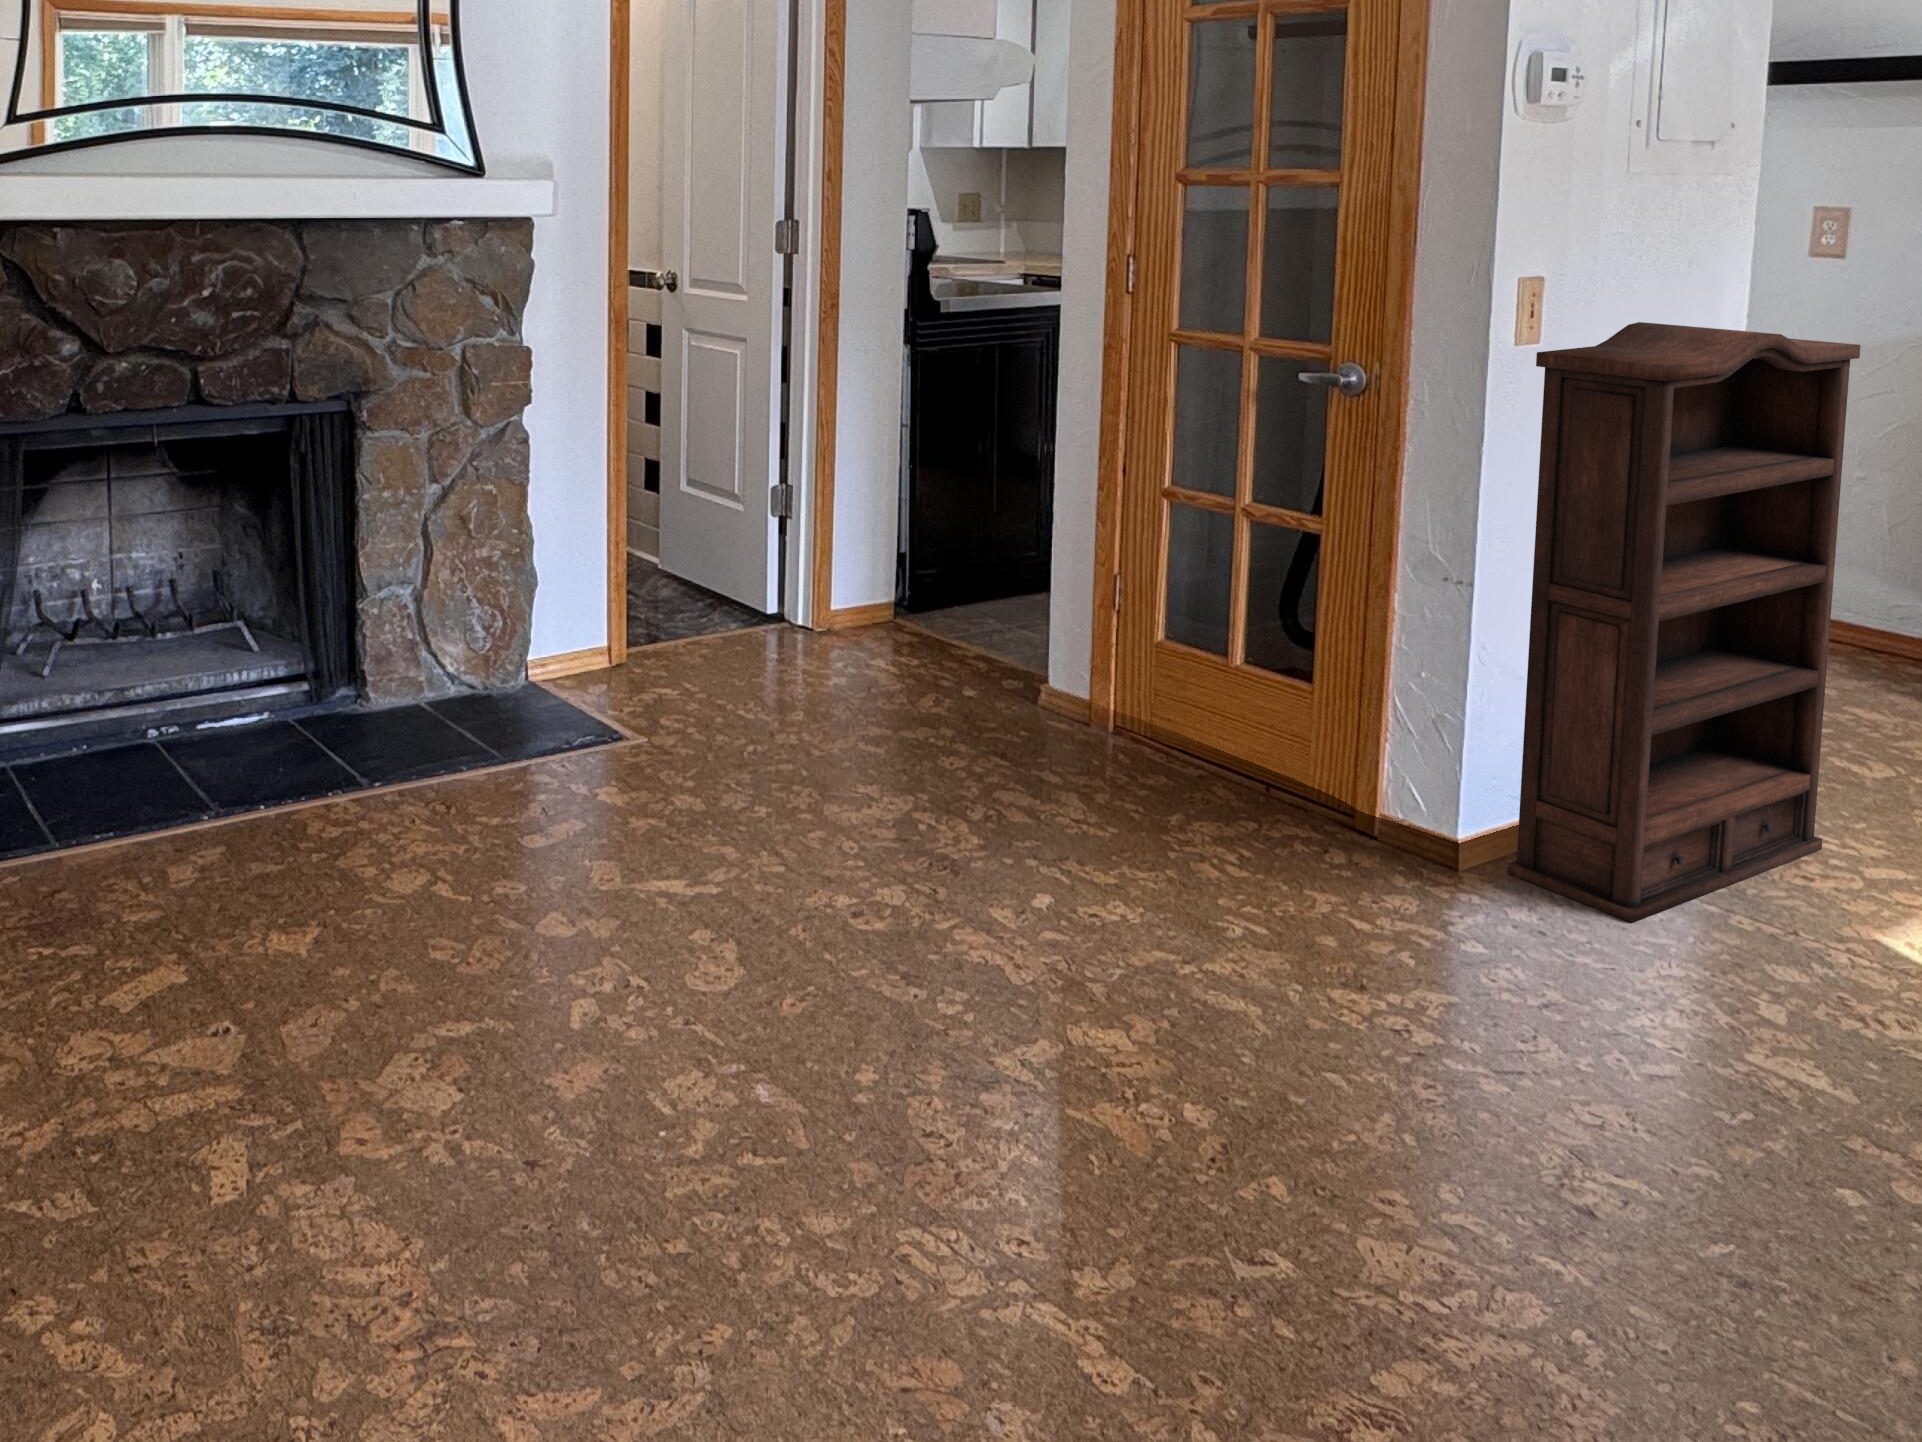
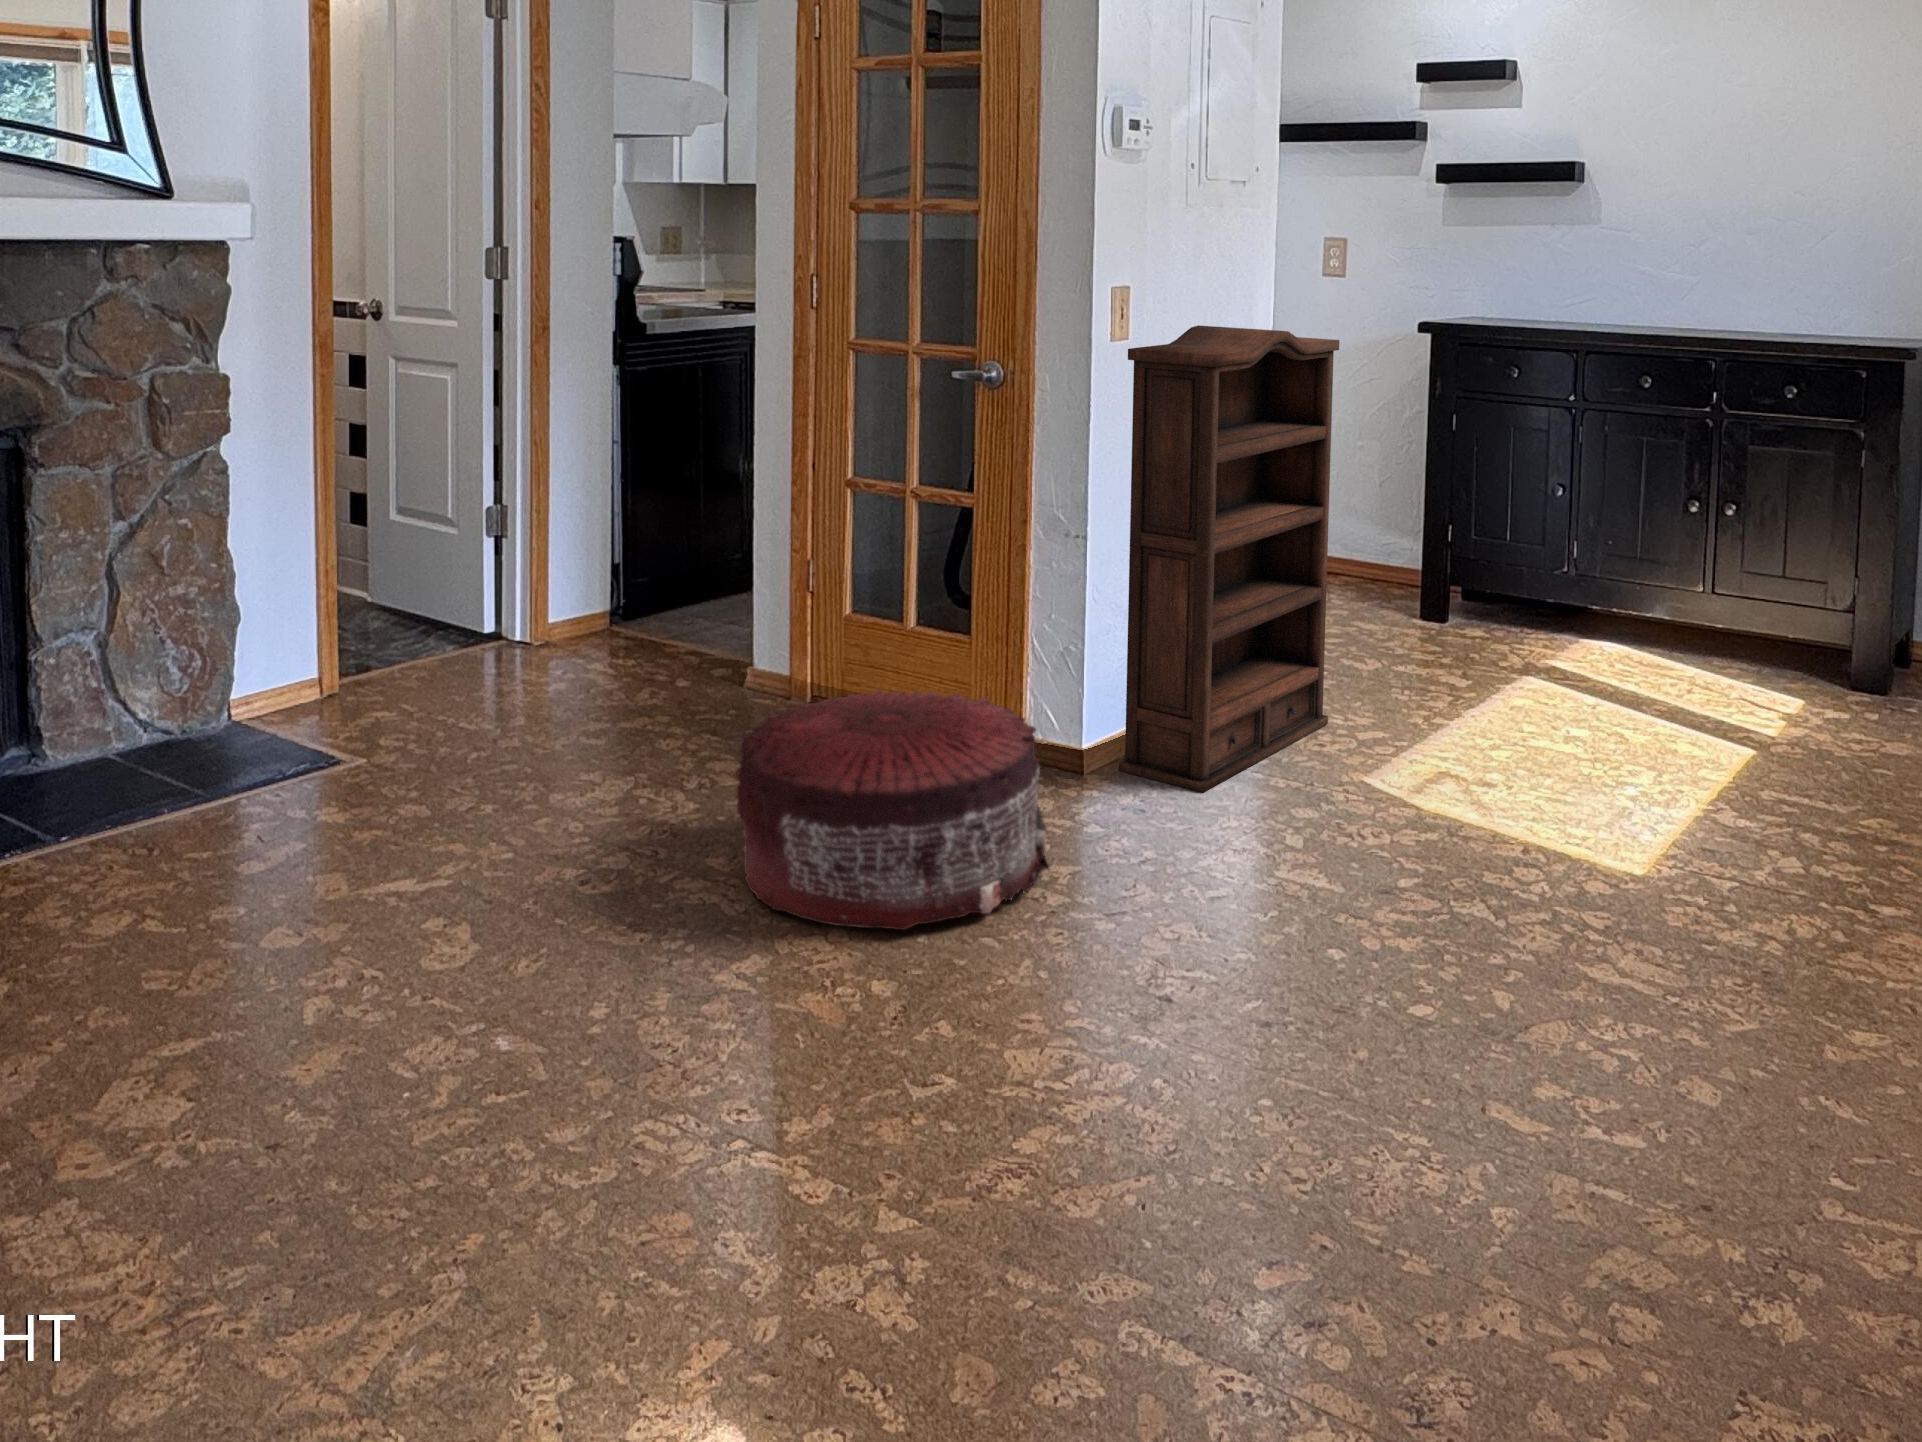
pouf: none [1021,740,1415,1046] -> present [735,688,1049,930]

